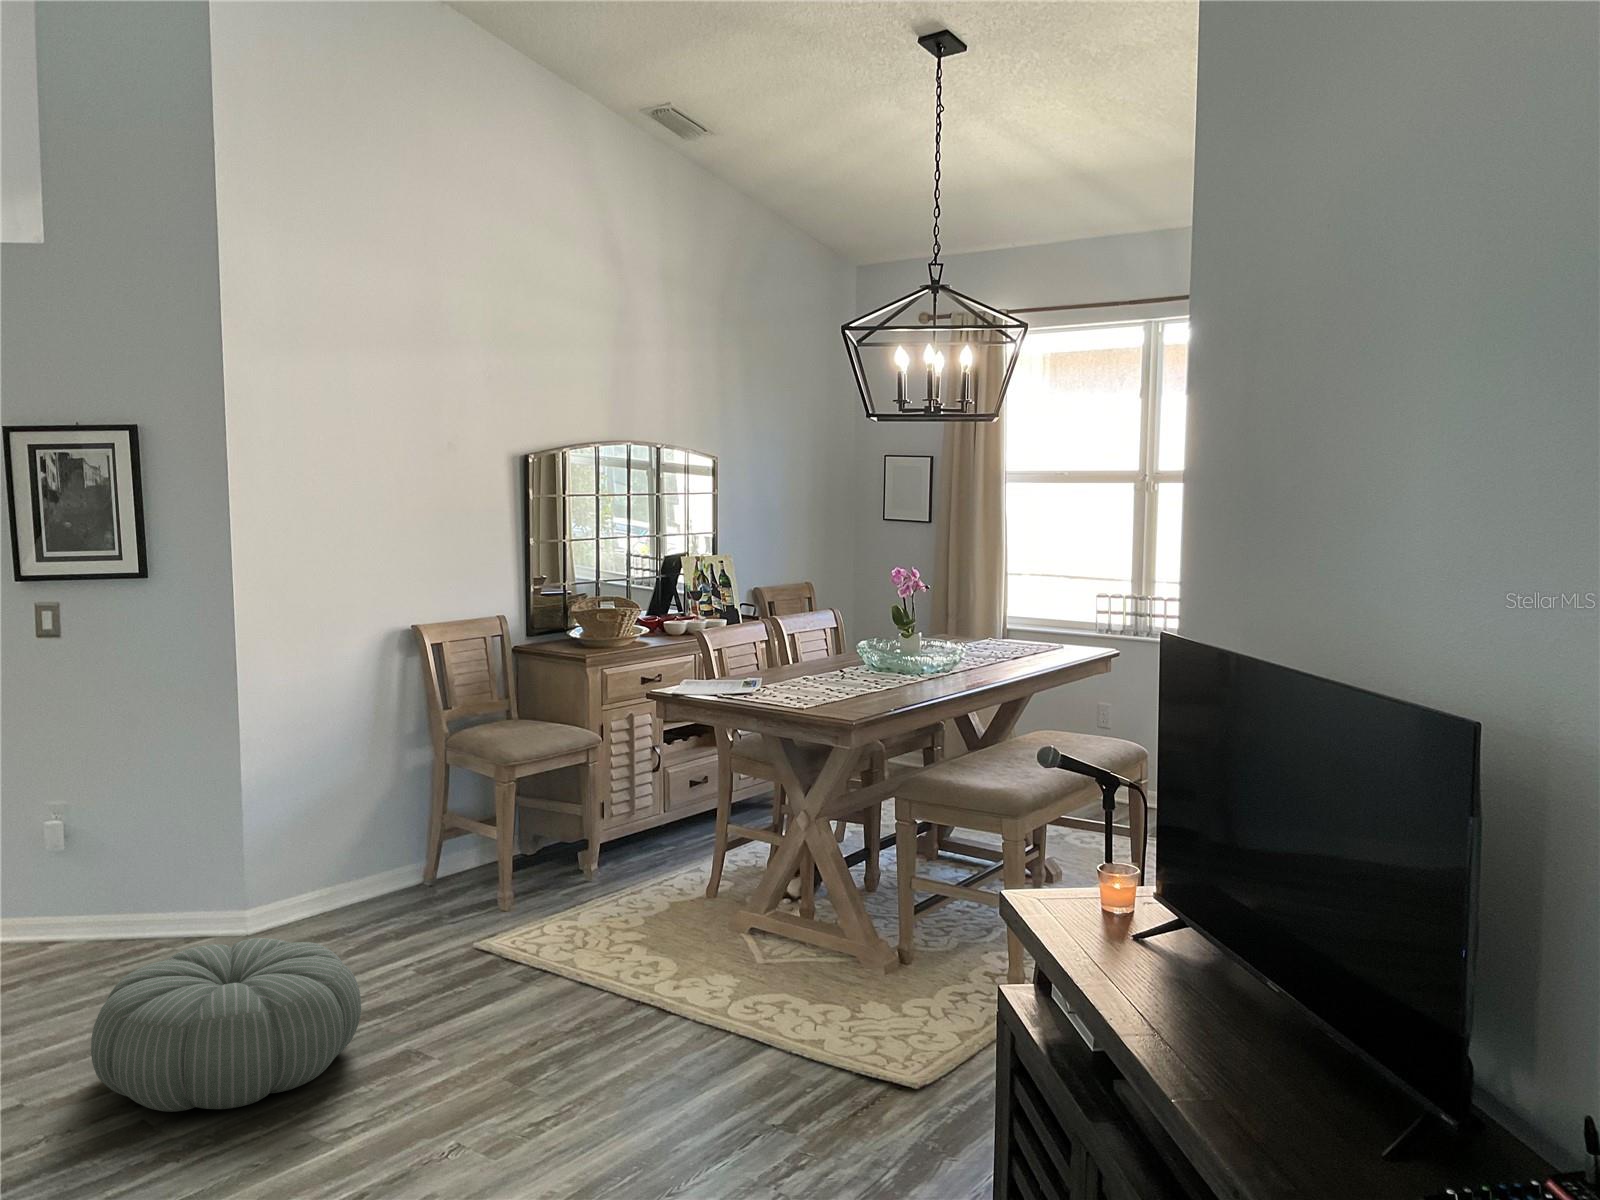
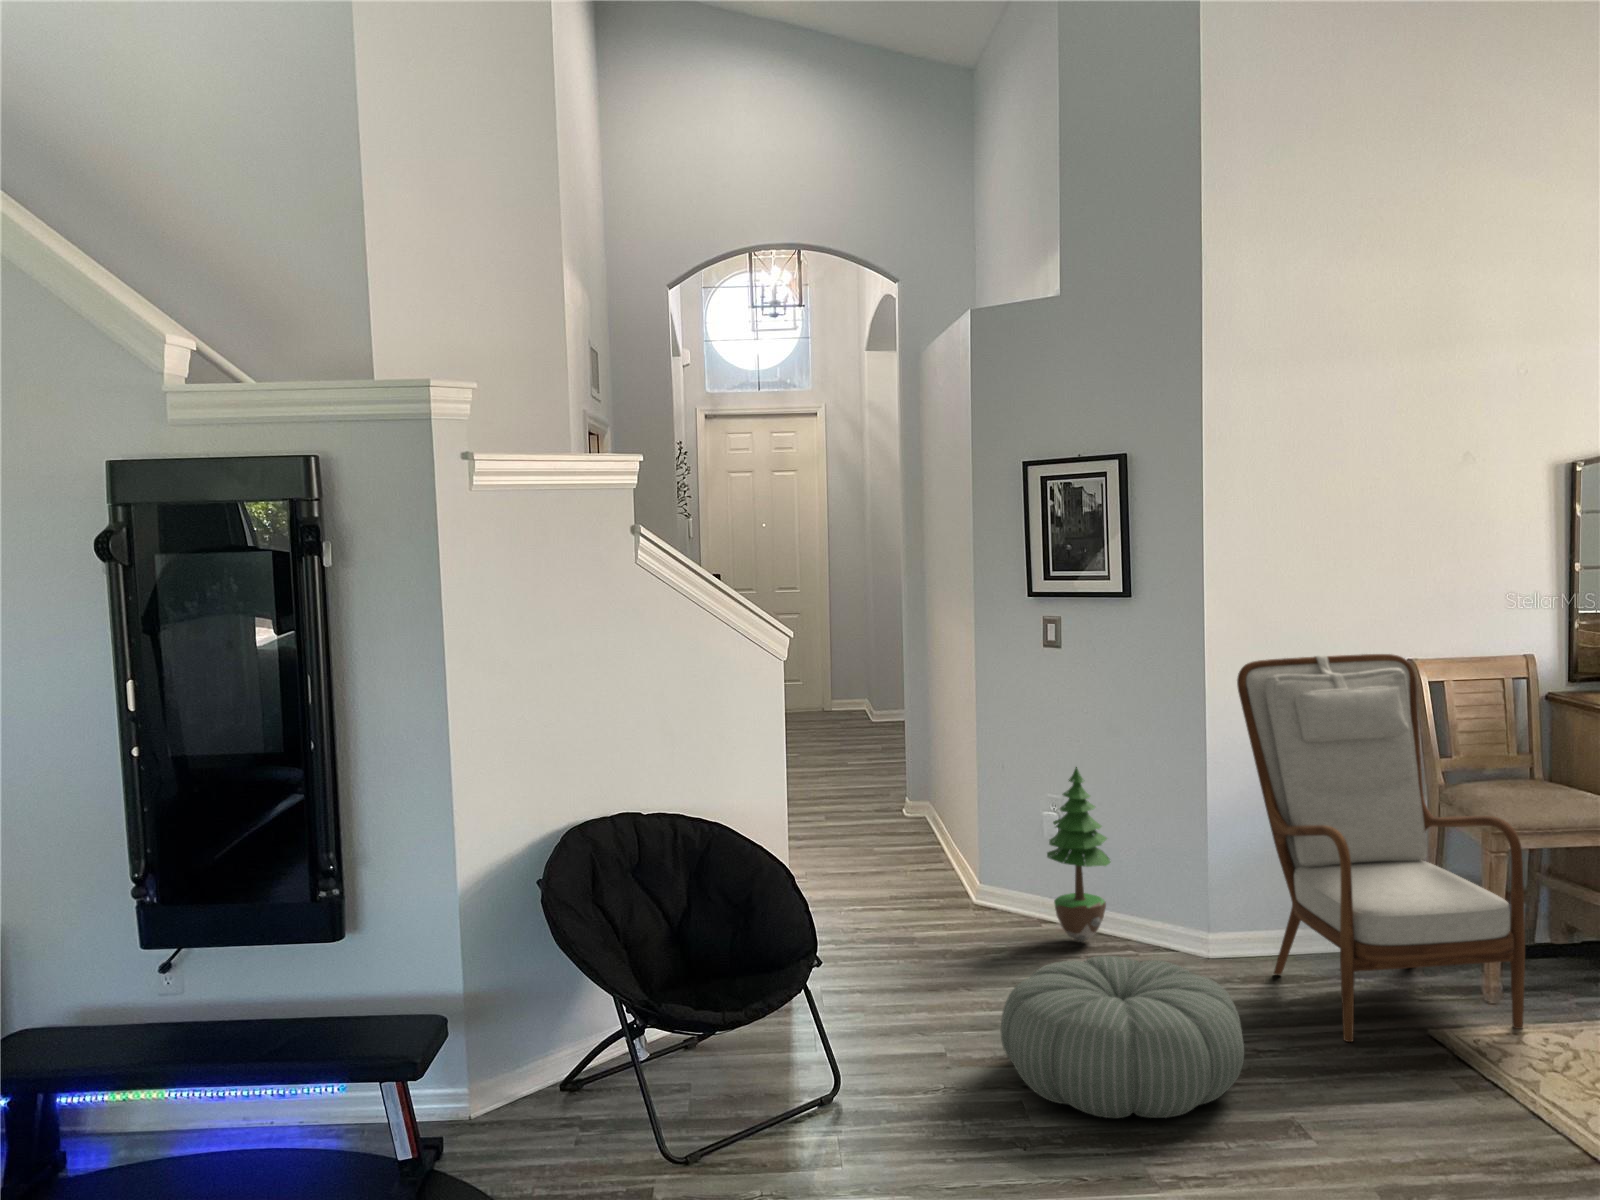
armchair: none [277,628,539,971] -> present [1237,654,1525,1042]
potted tree: none [51,762,132,952] -> present [1047,767,1111,942]

